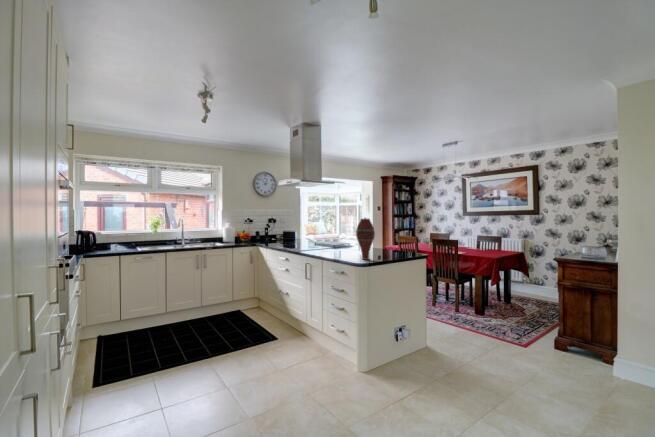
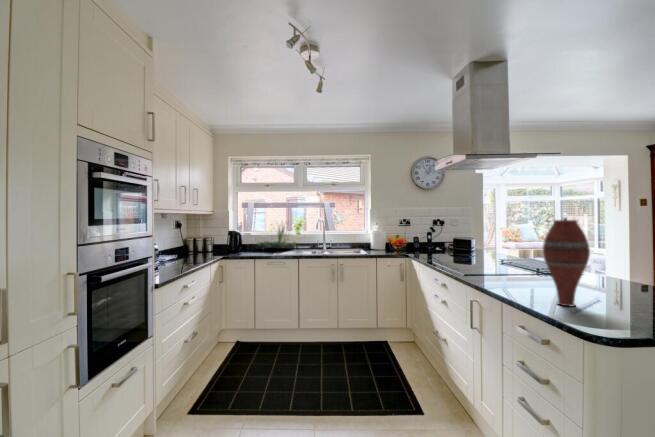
plant: none [115,219,155,246] -> present [257,222,297,248]

